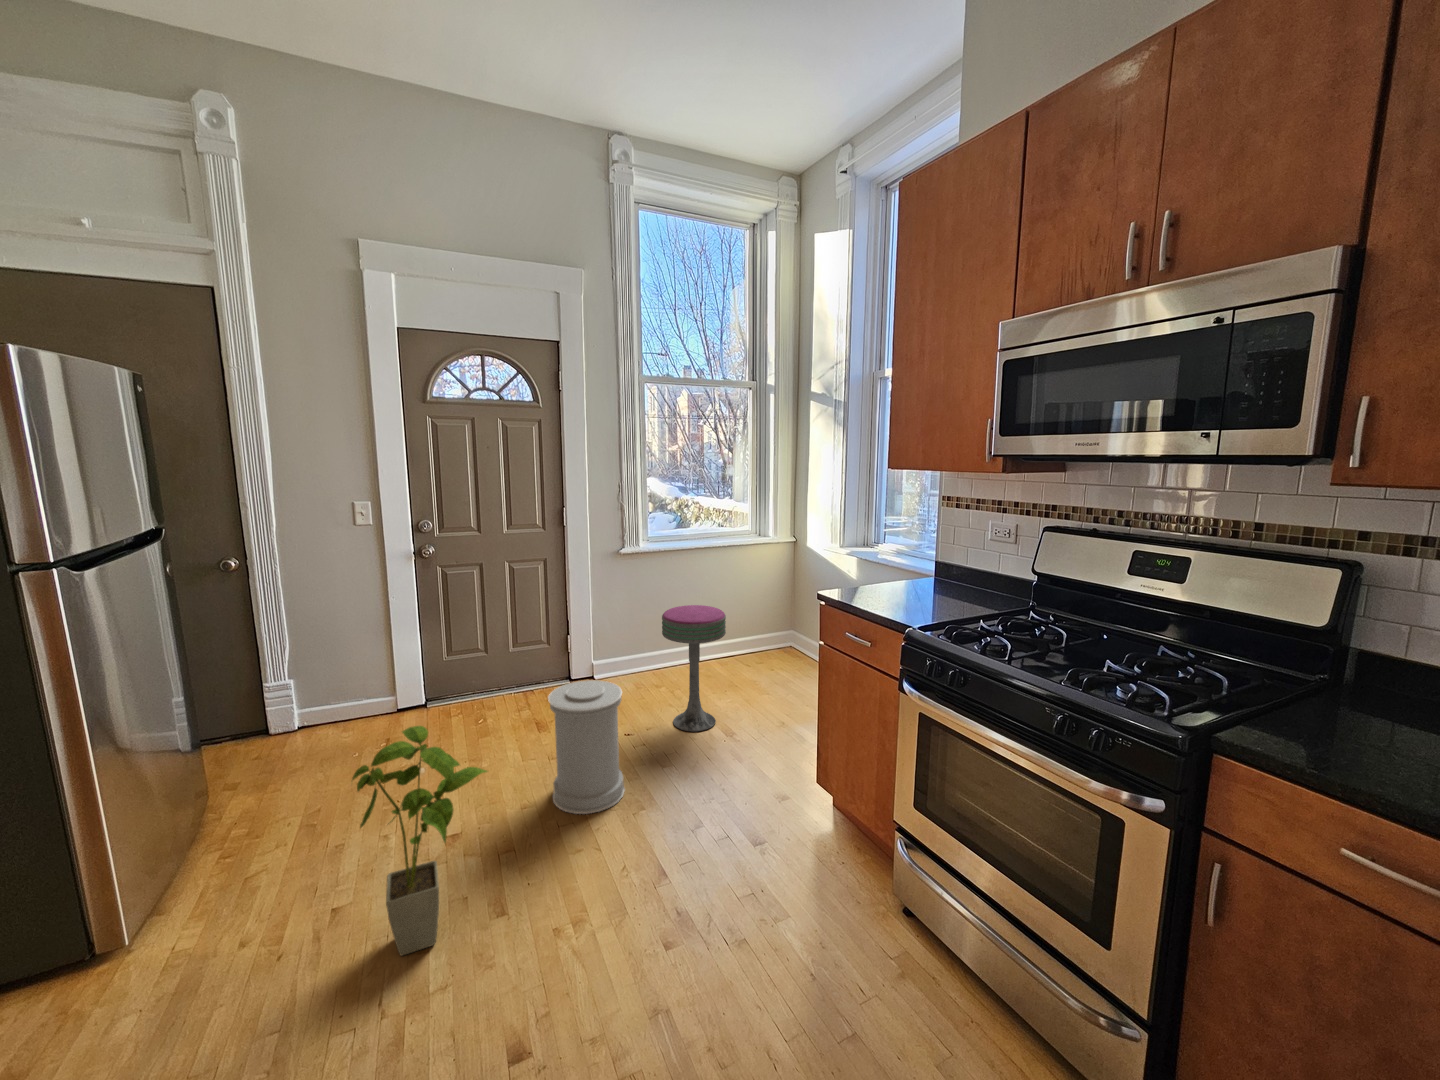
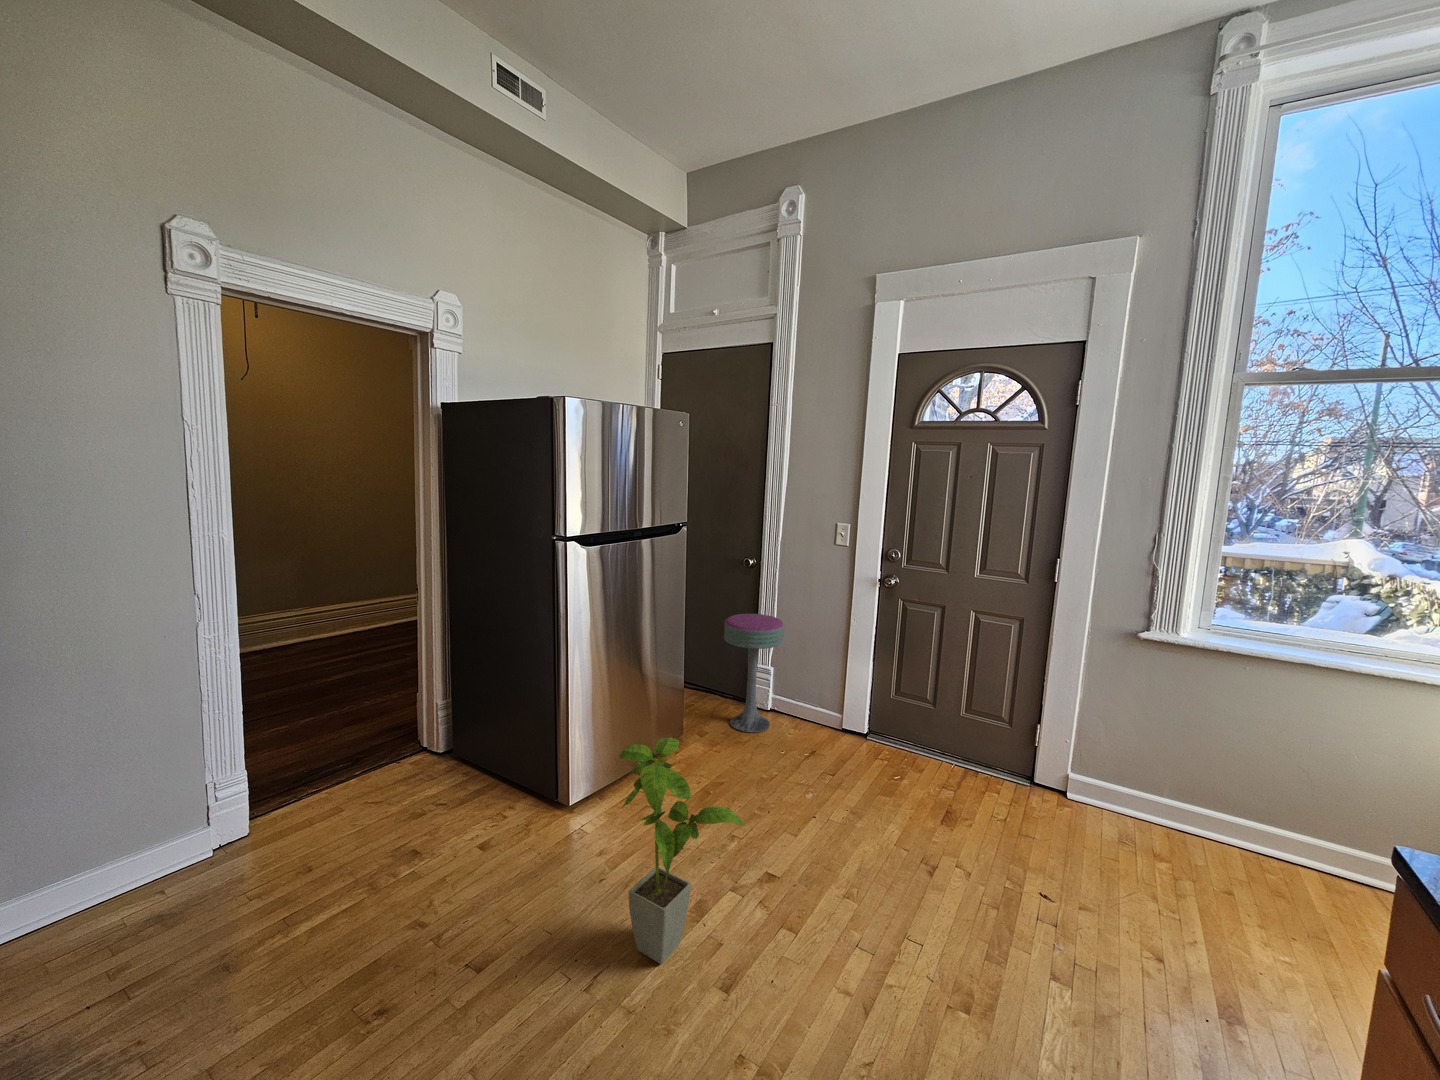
bar stool: present [662,605,726,732] -> present [724,614,784,732]
trash can: present [548,680,625,814] -> none [877,777,991,973]

